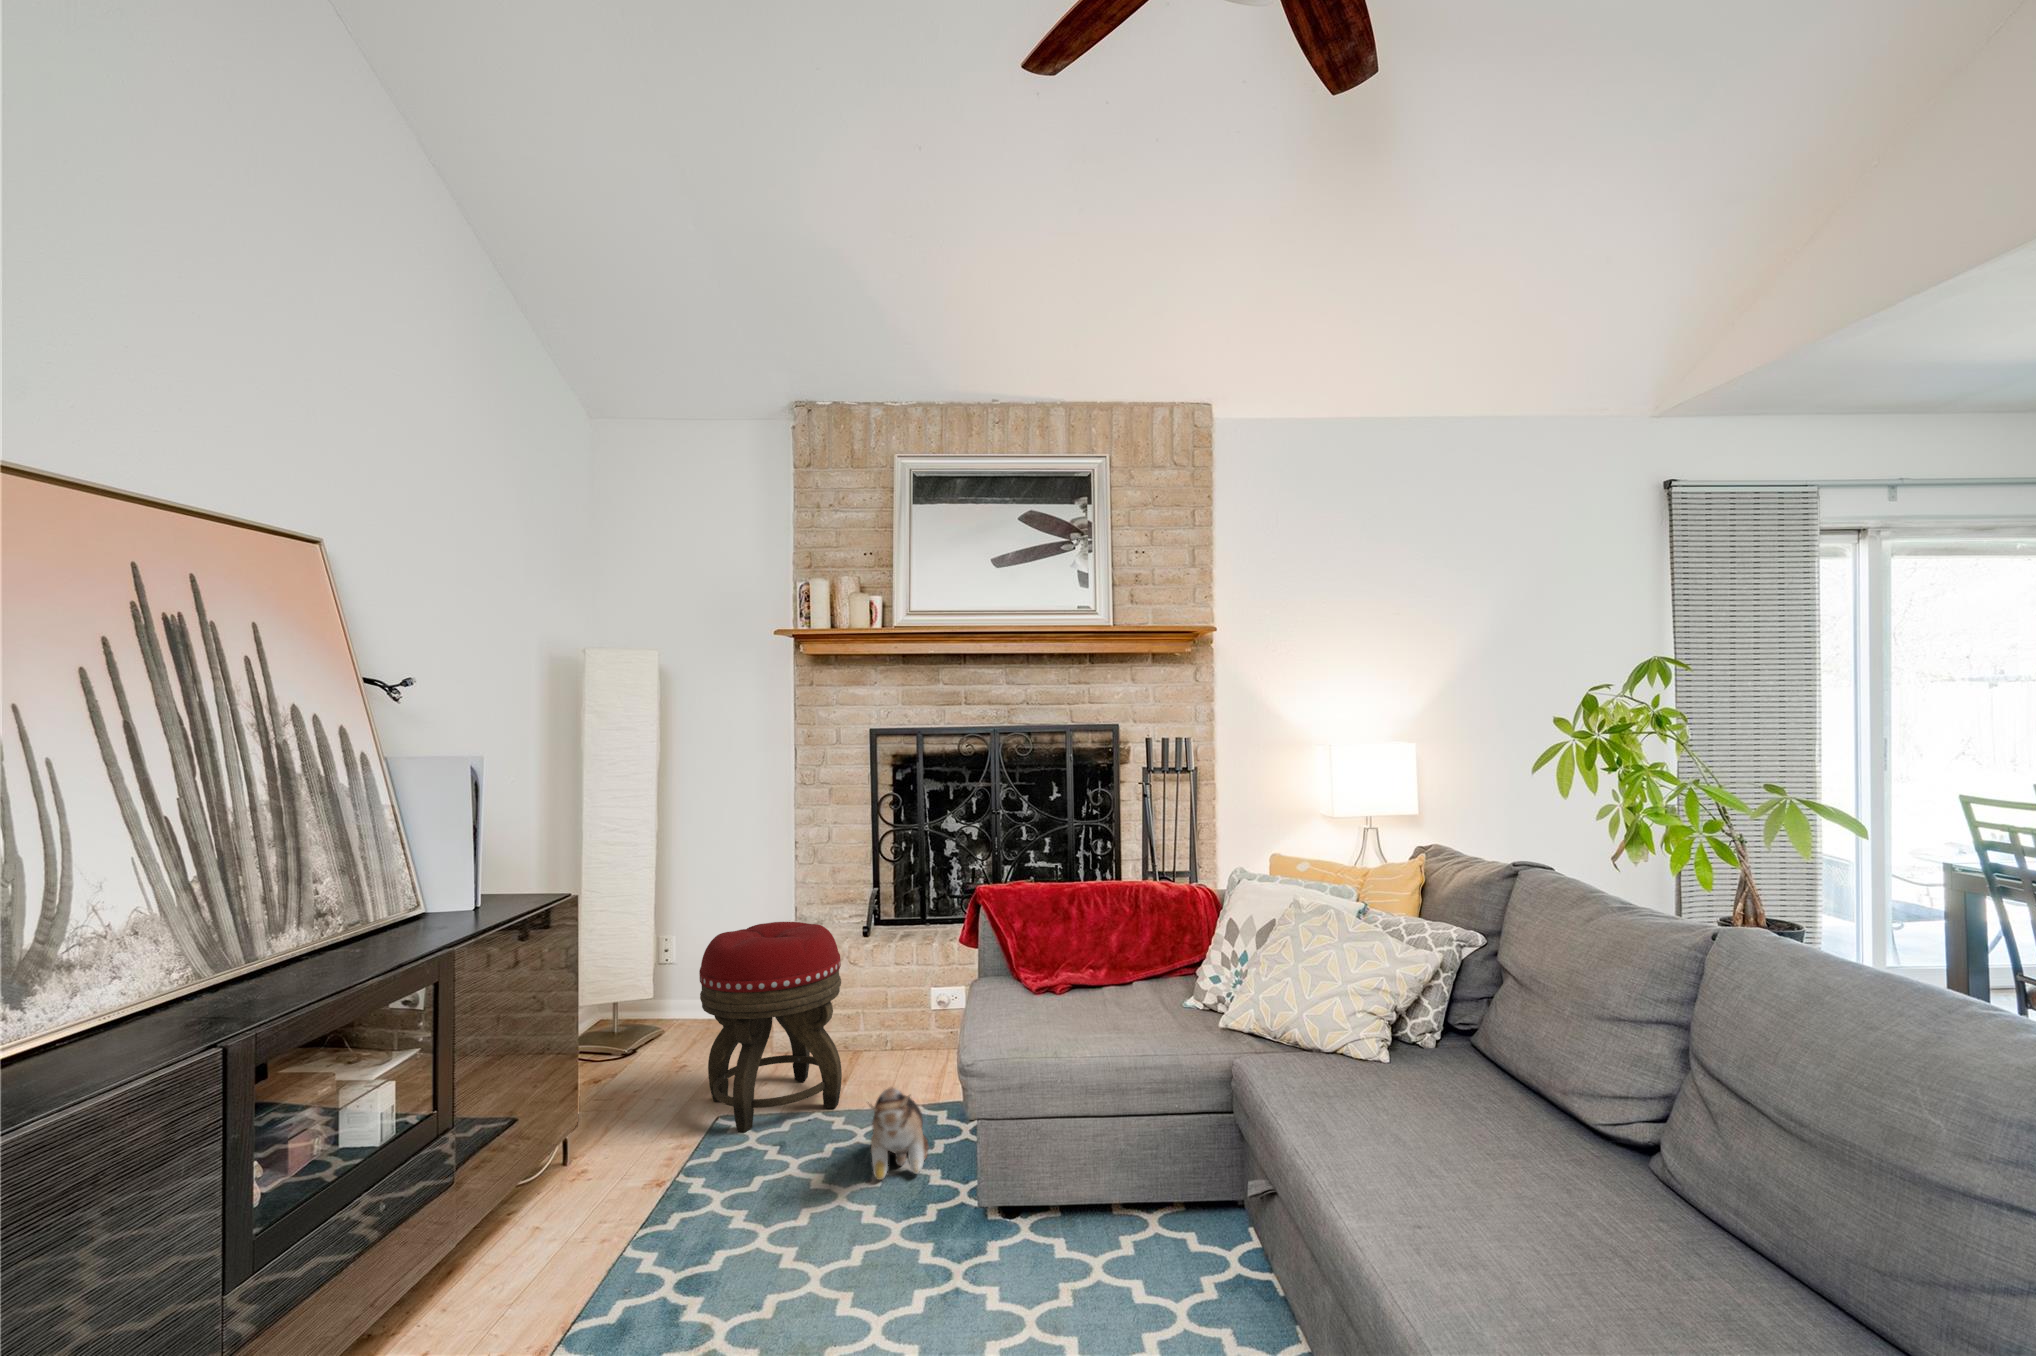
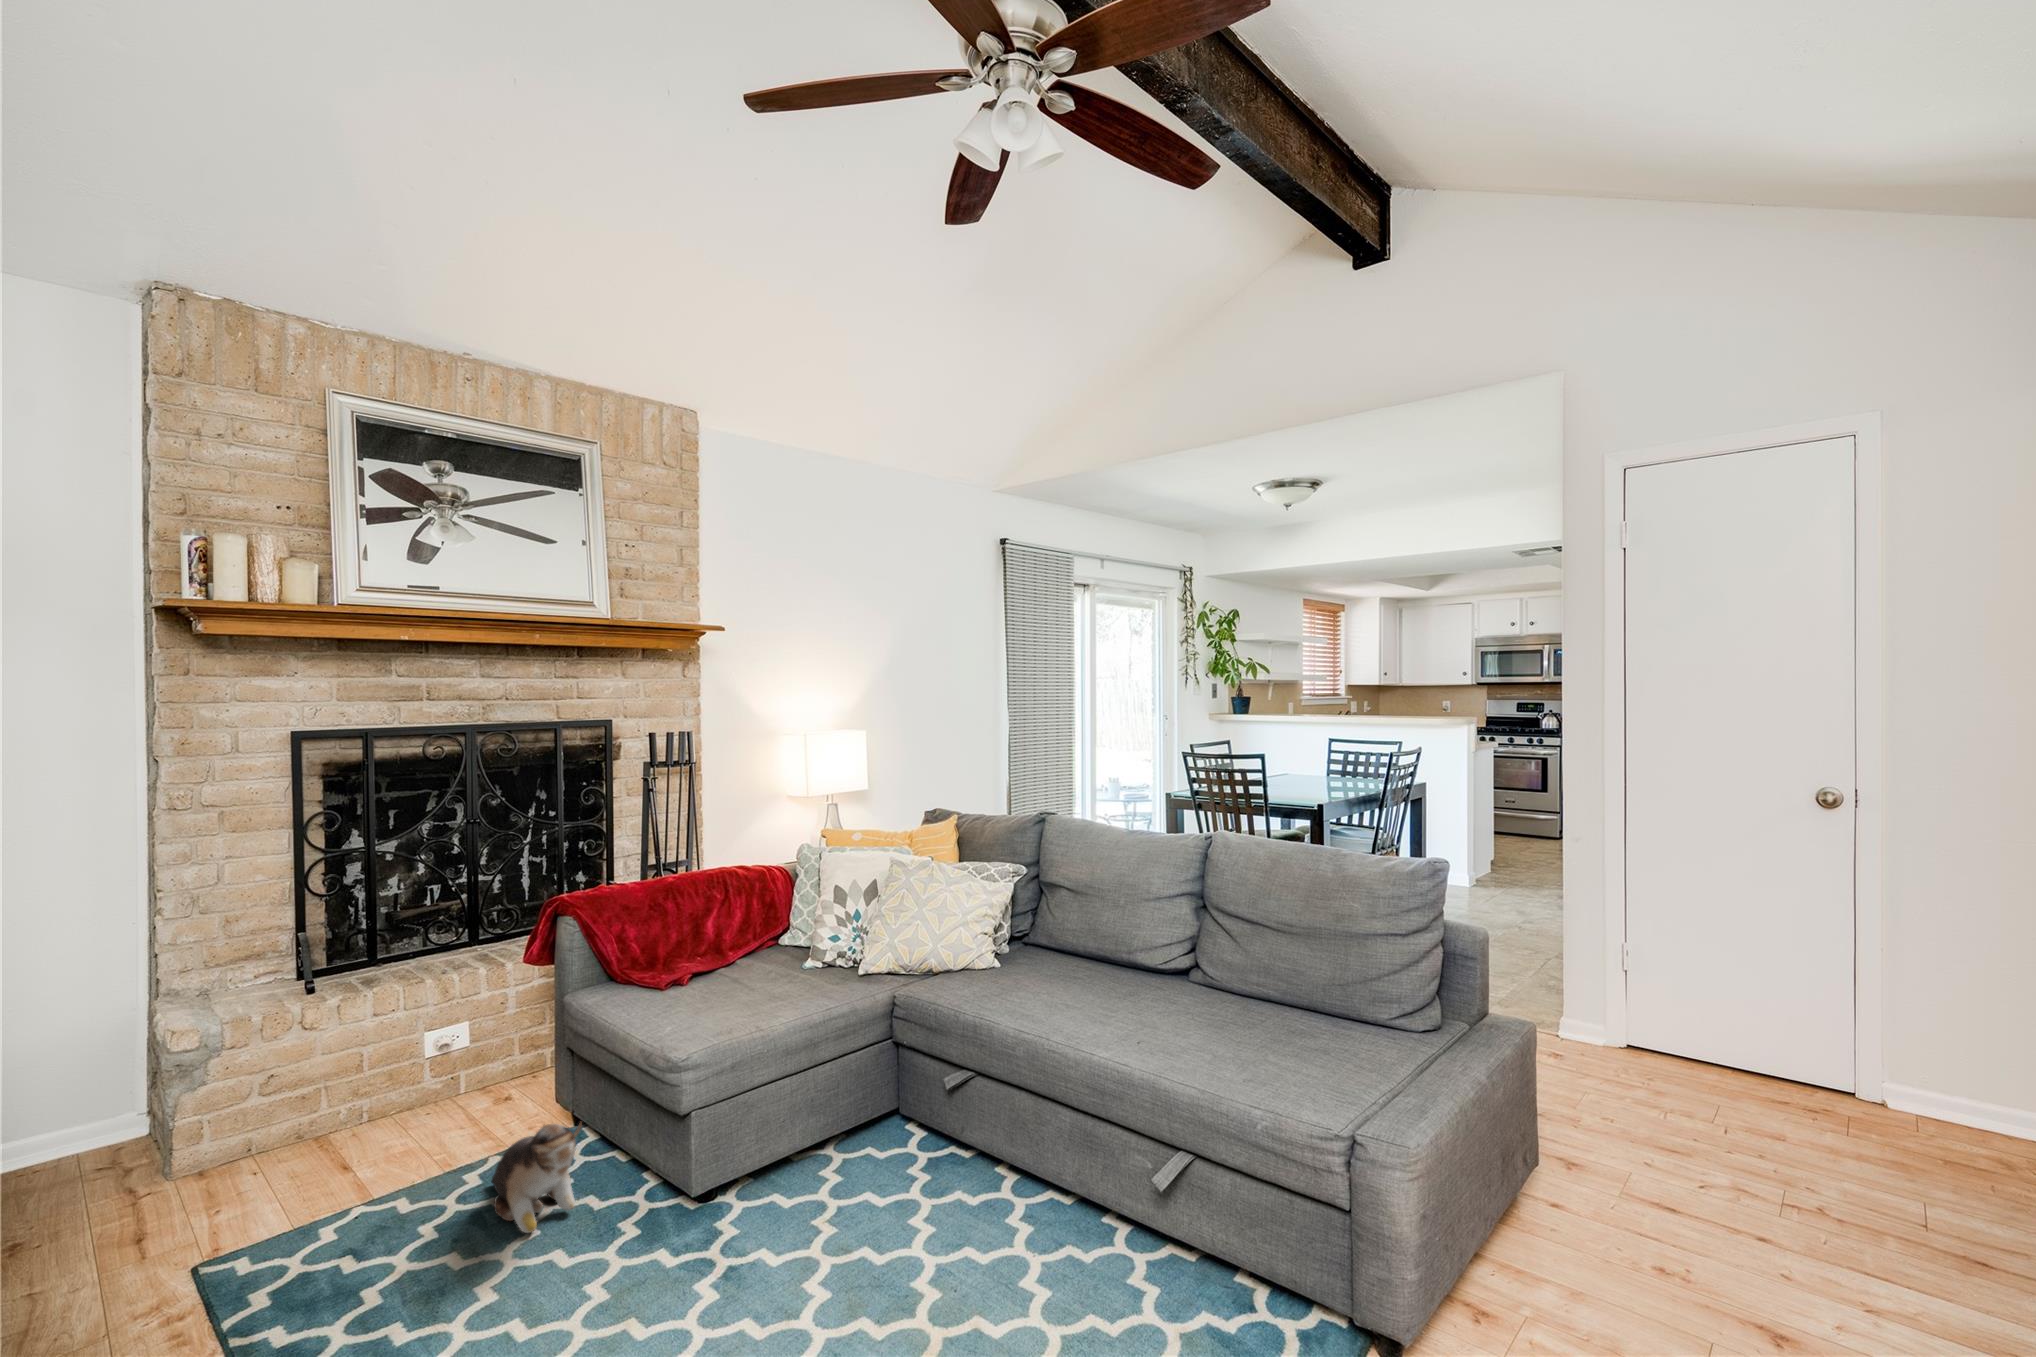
footstool: present [699,922,842,1133] -> none [133,985,377,1277]

